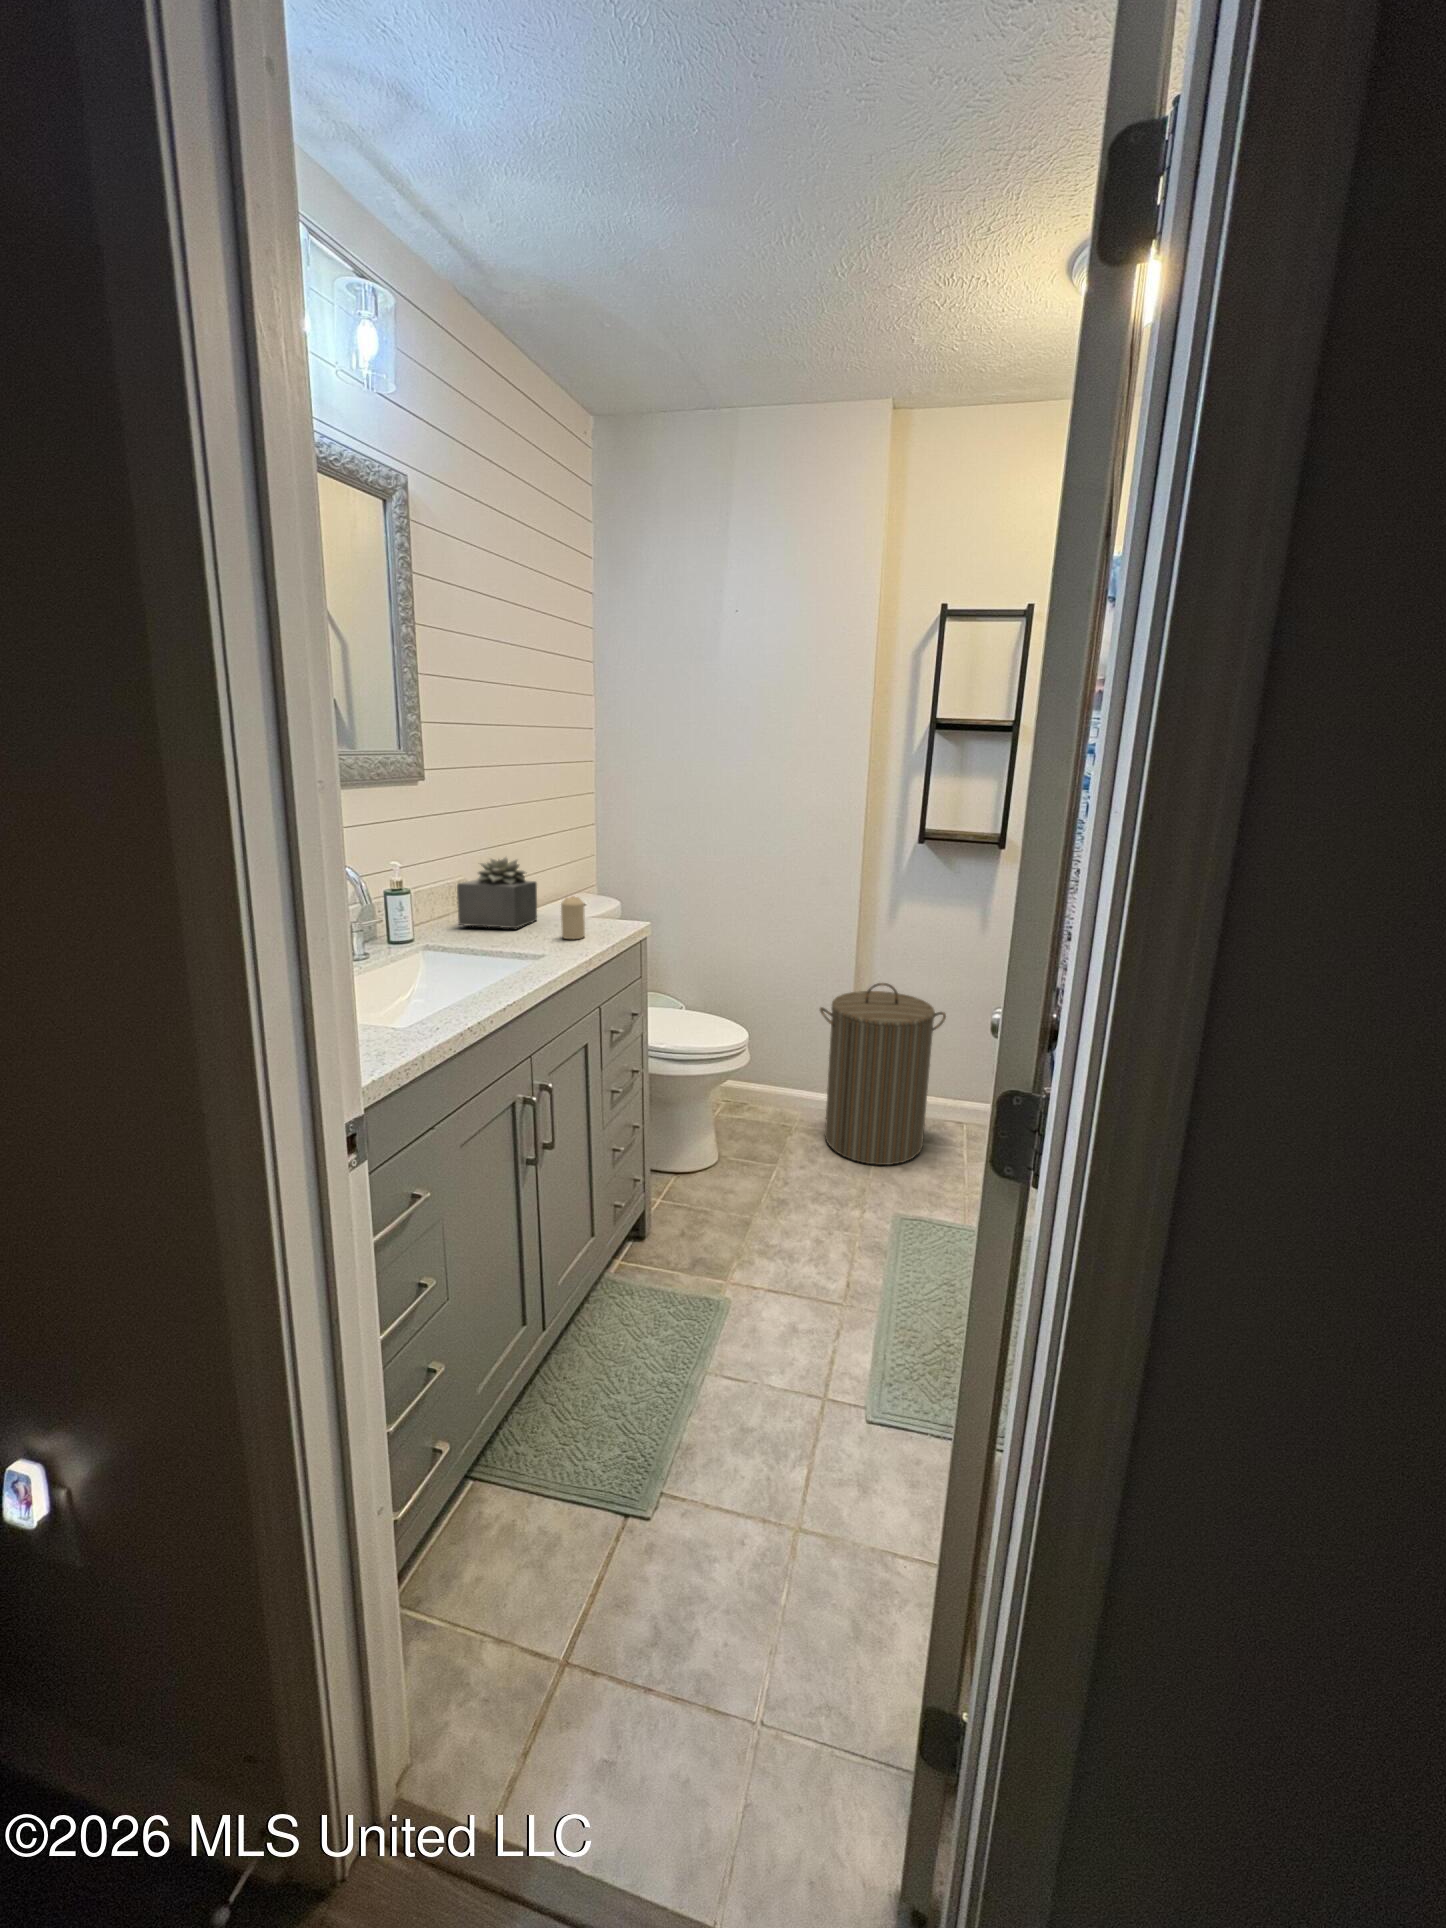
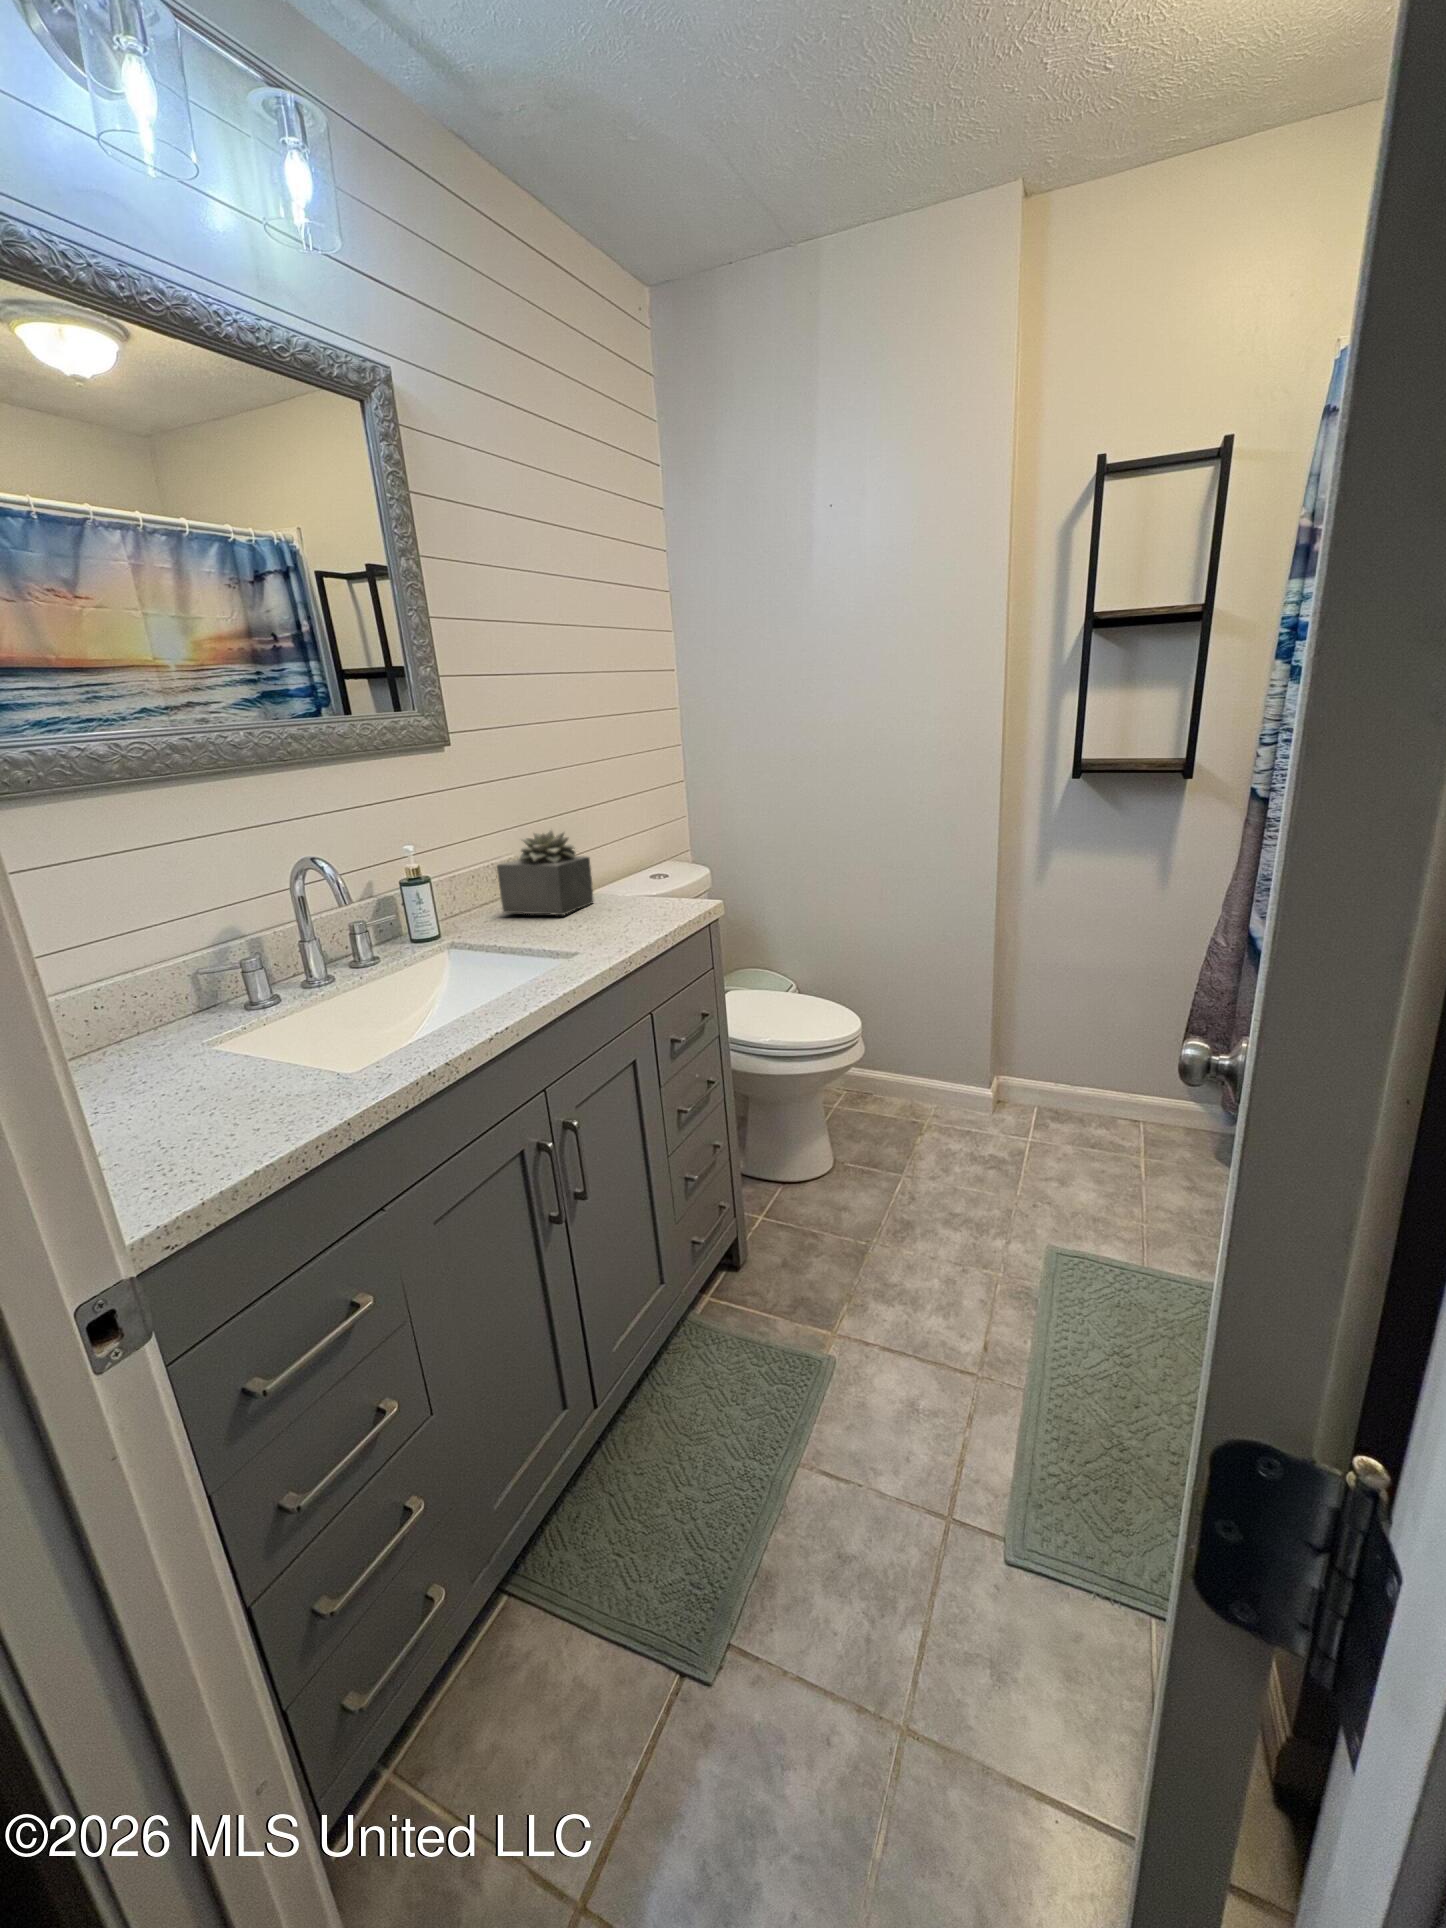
candle: present [561,896,585,939] -> none [605,875,637,928]
laundry hamper: present [820,983,946,1165] -> none [950,955,1114,1176]

